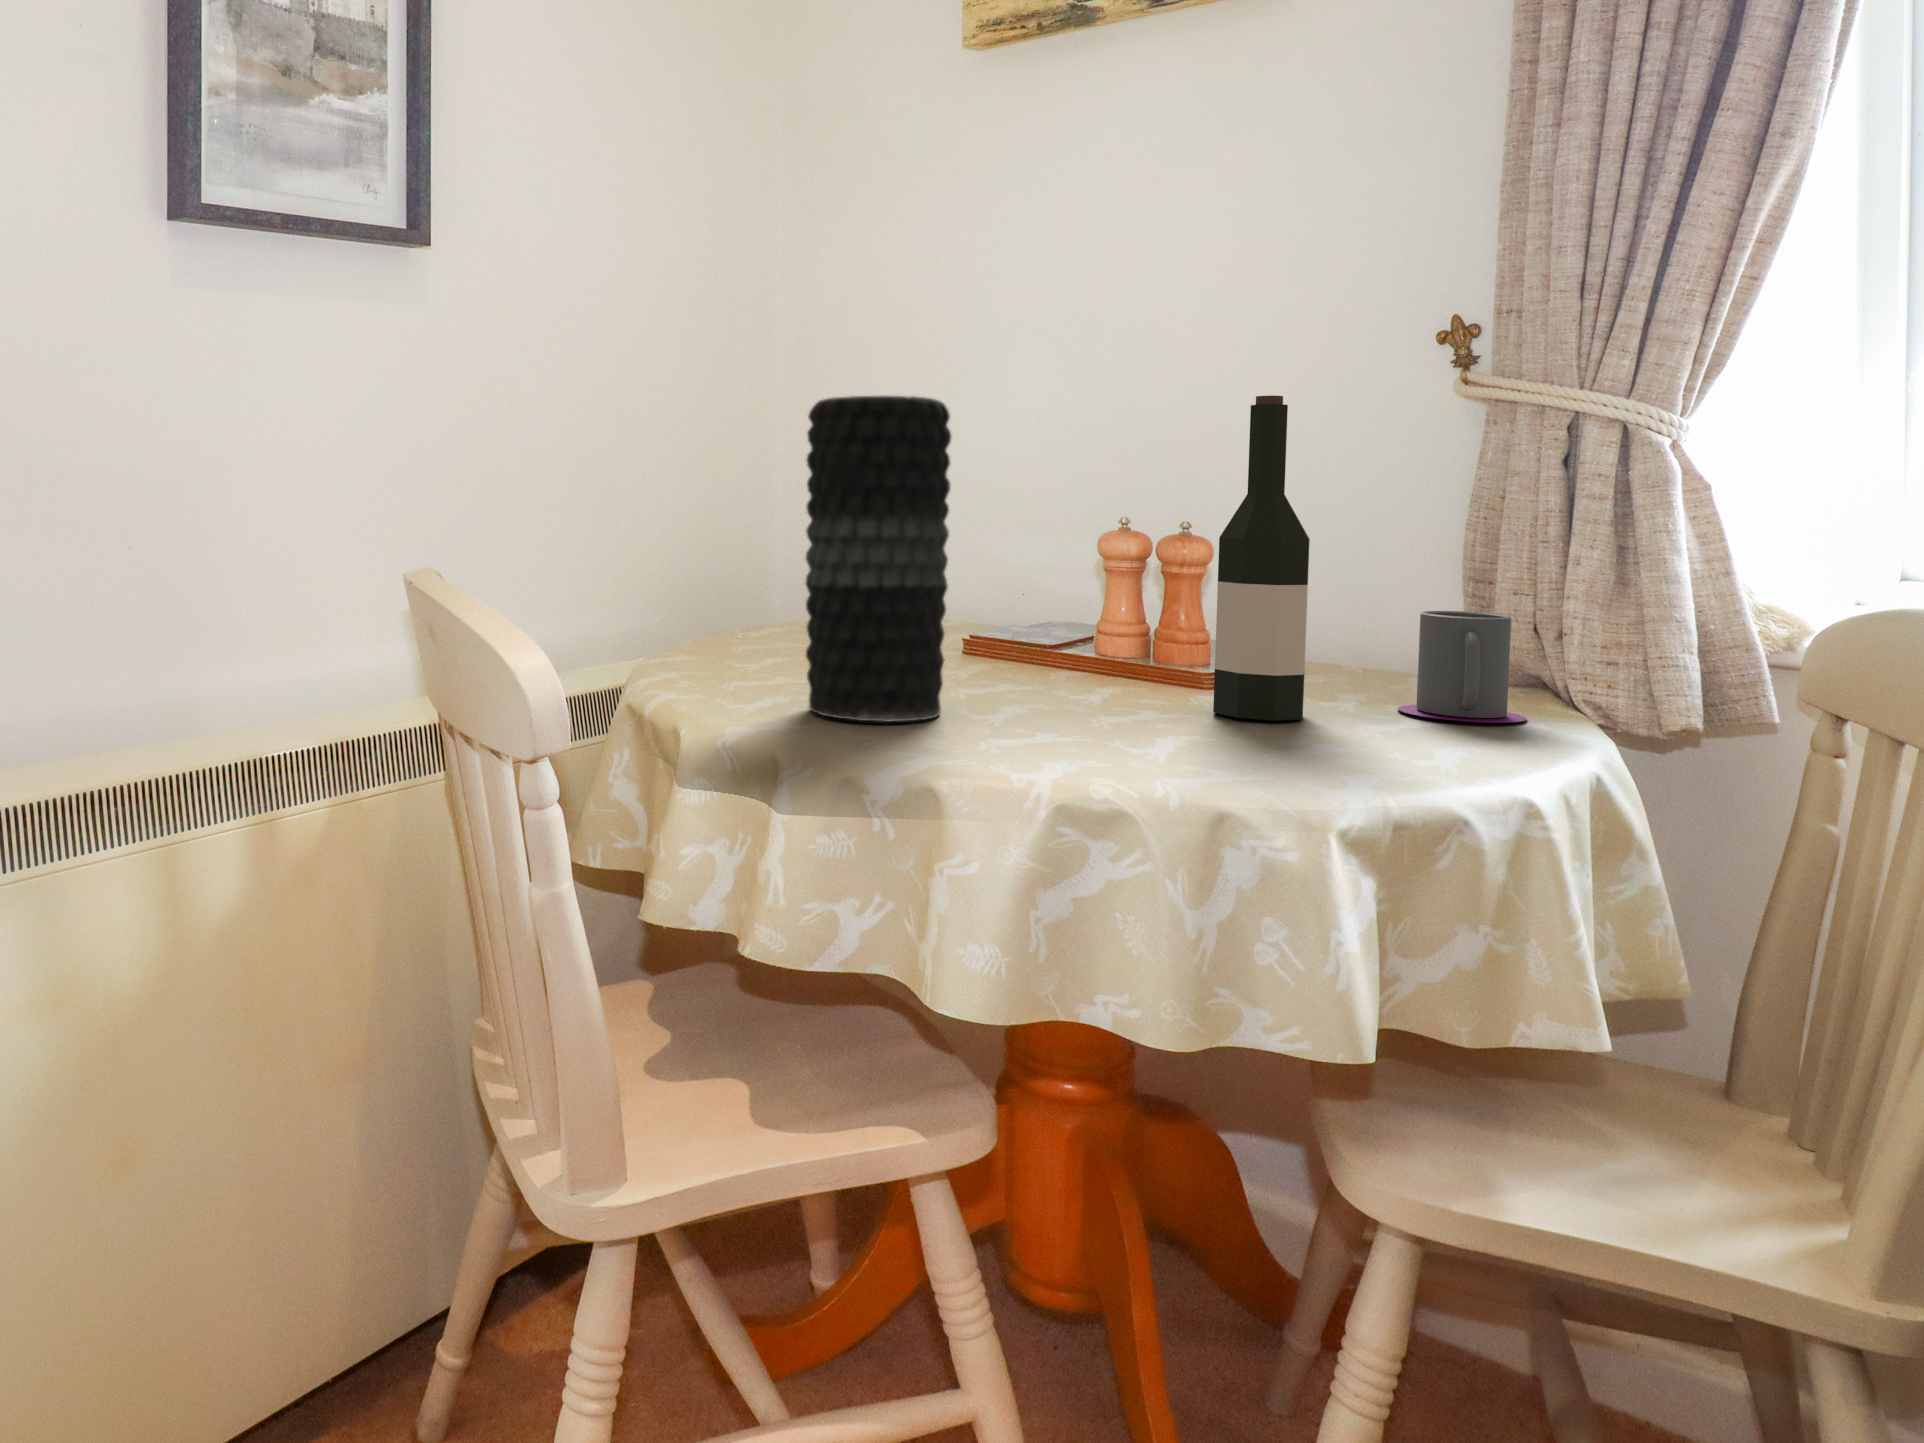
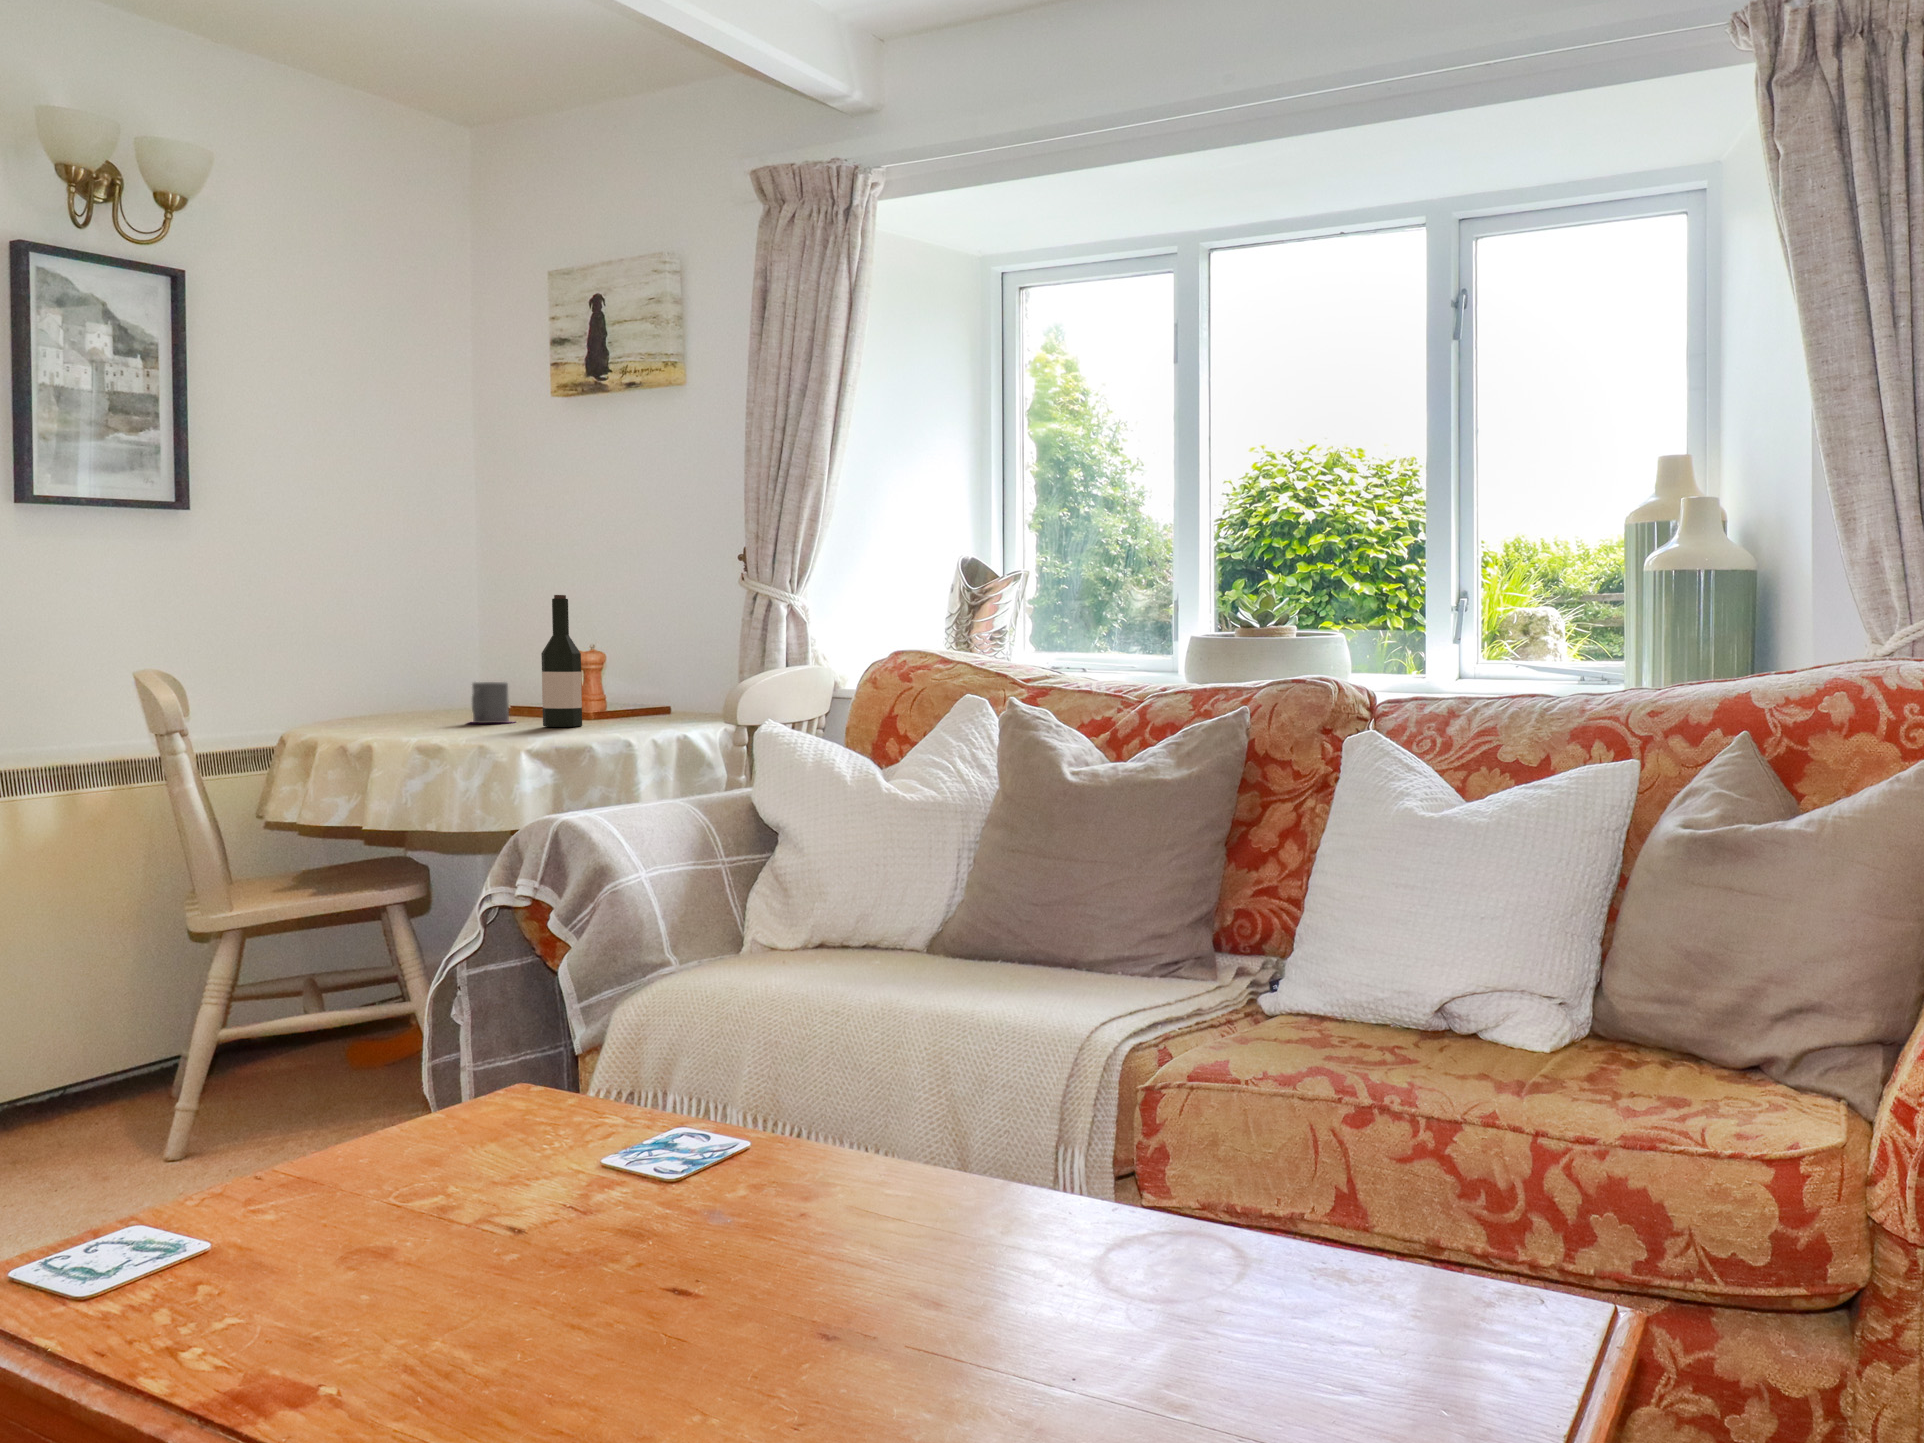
vase: present [806,396,951,722] -> none [349,594,420,731]
mug: present [1398,611,1527,723] -> present [472,682,510,723]

